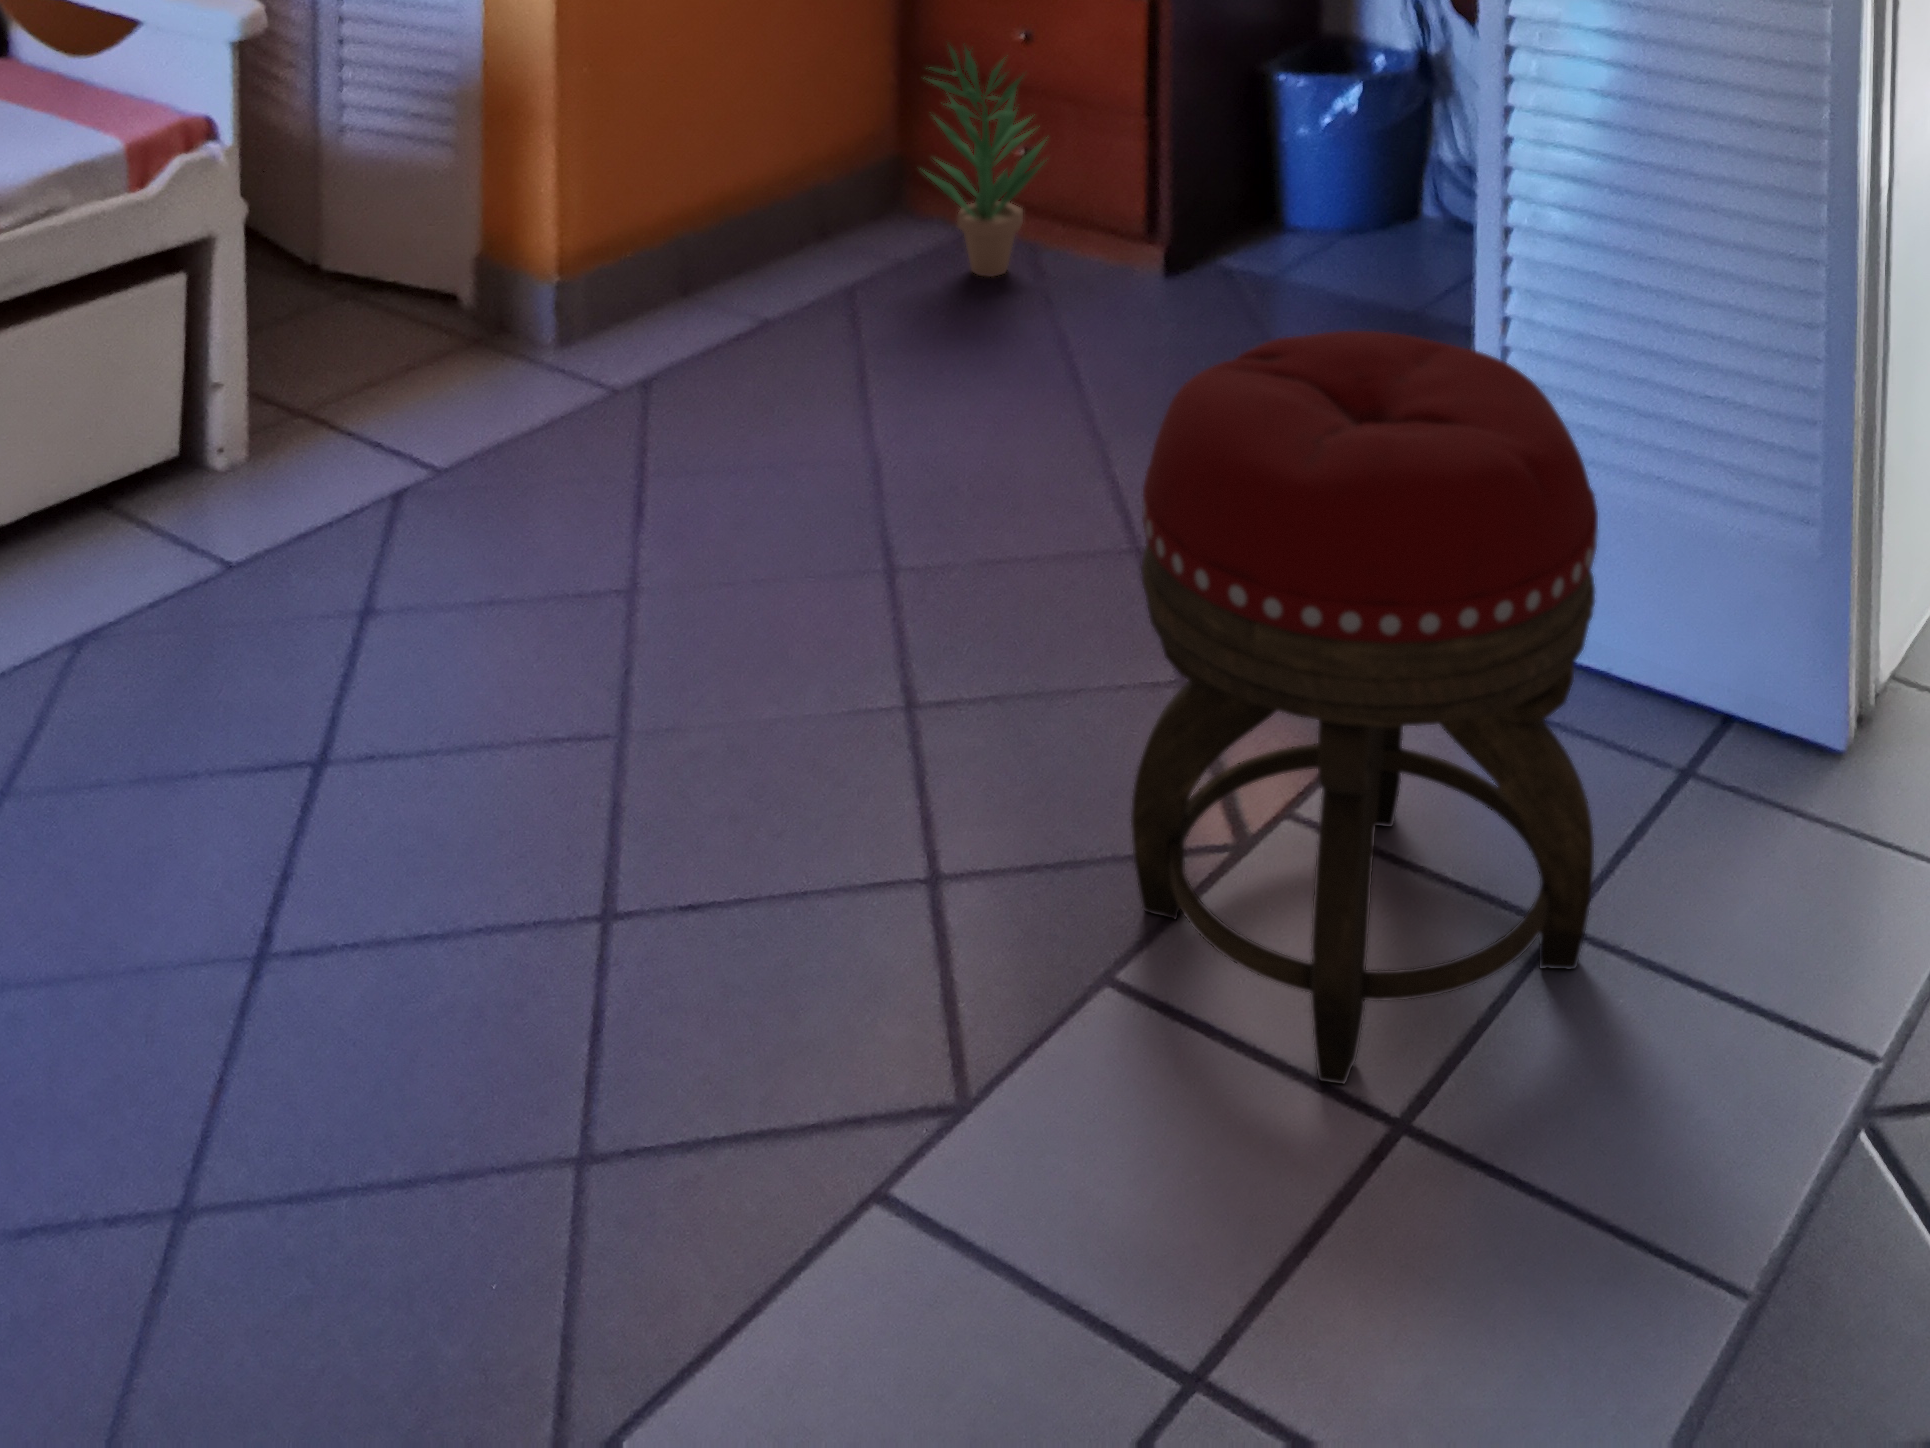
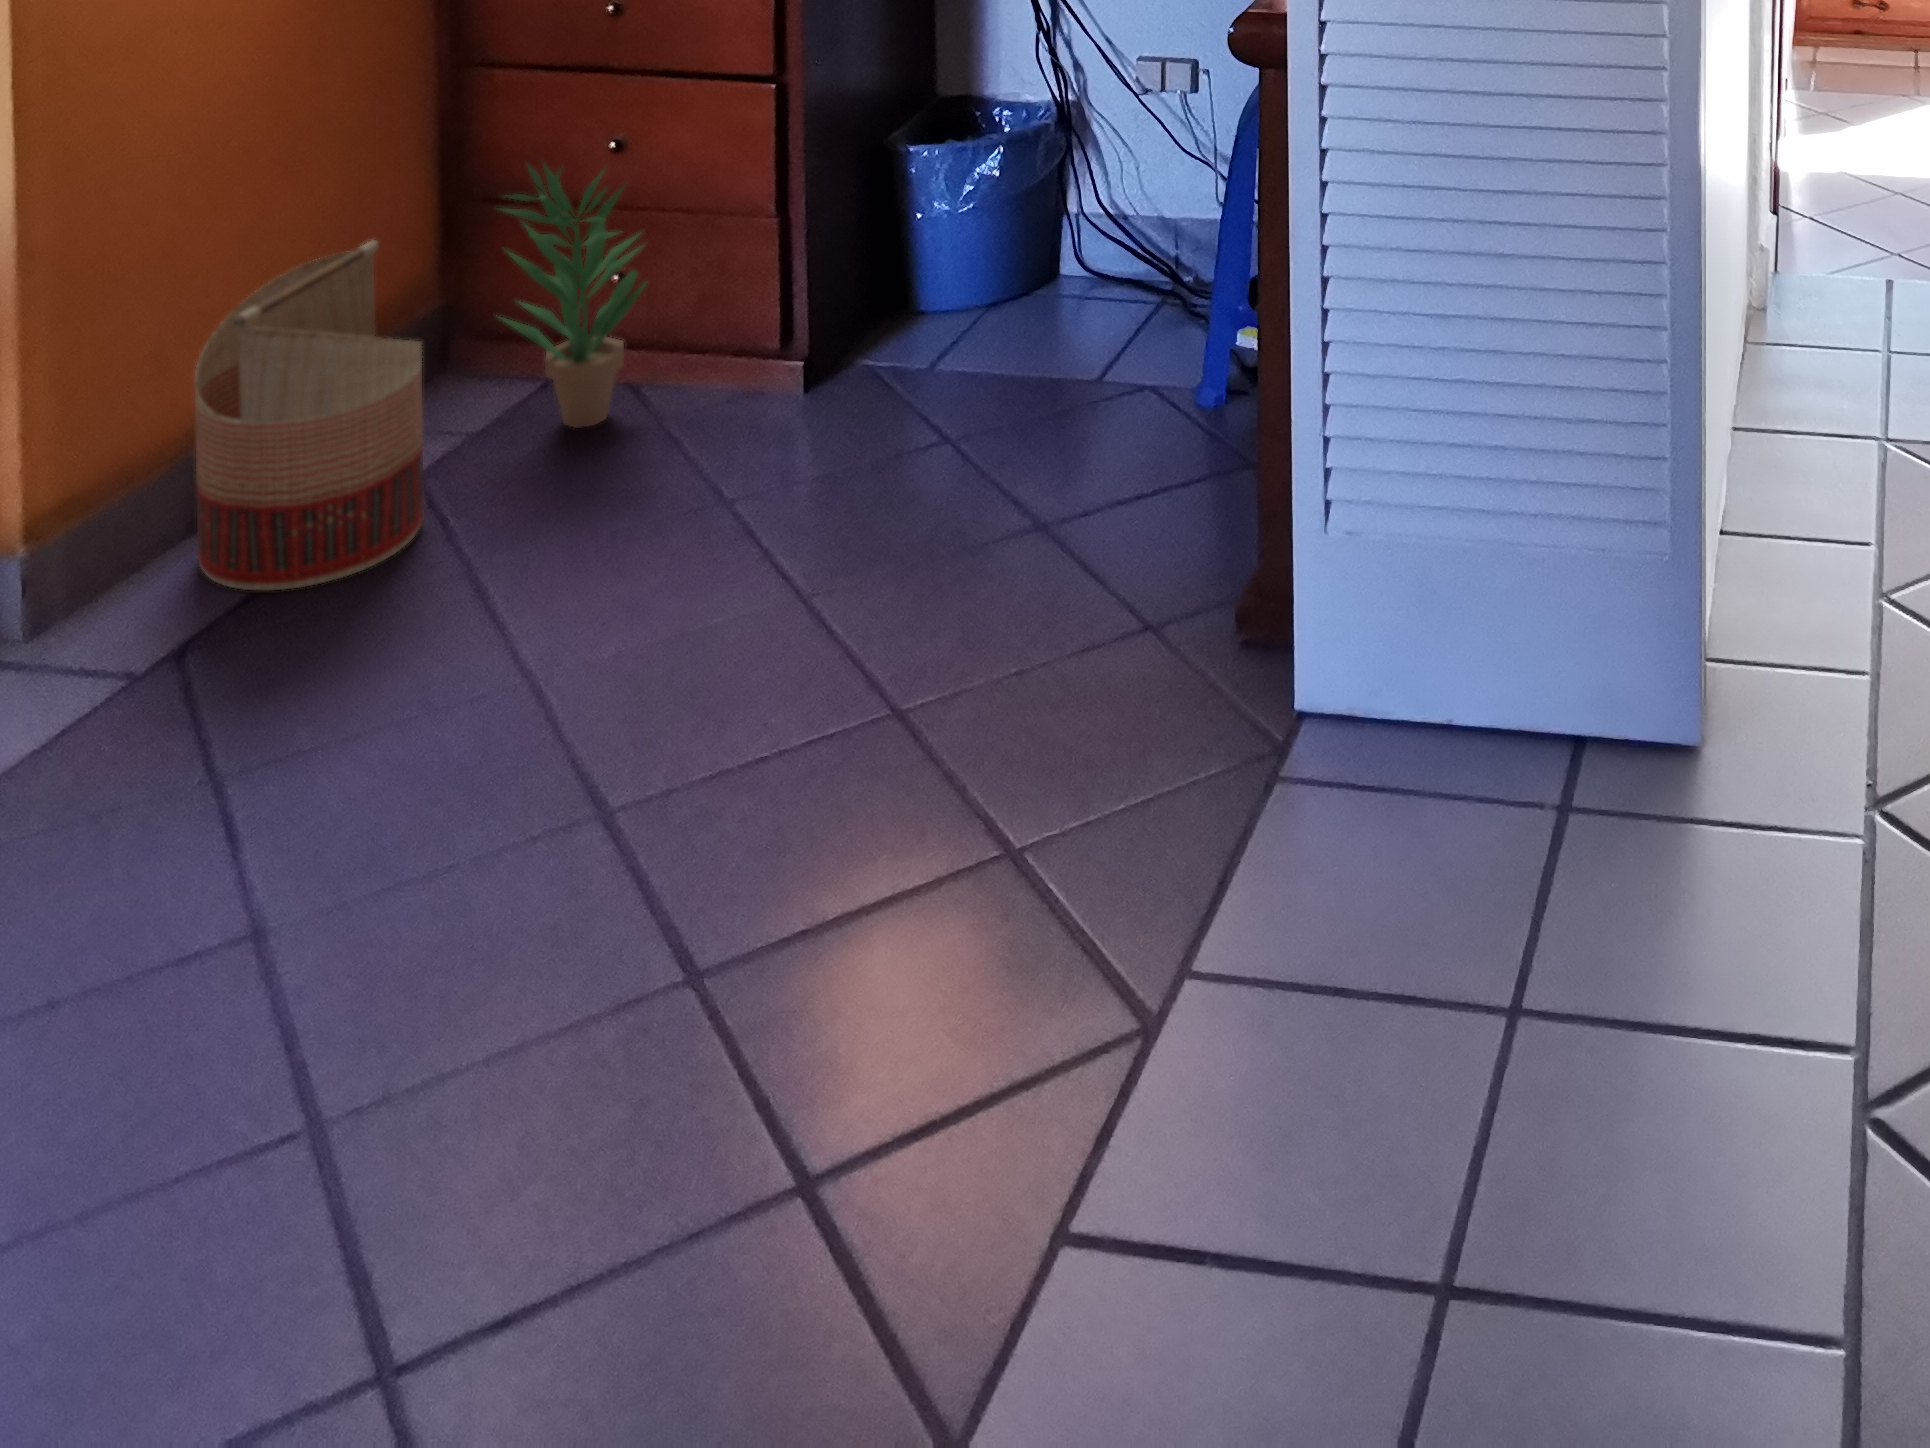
basket: none [679,87,845,355] -> present [195,240,424,591]
footstool: present [1131,331,1598,1084] -> none [1058,421,1575,1291]

